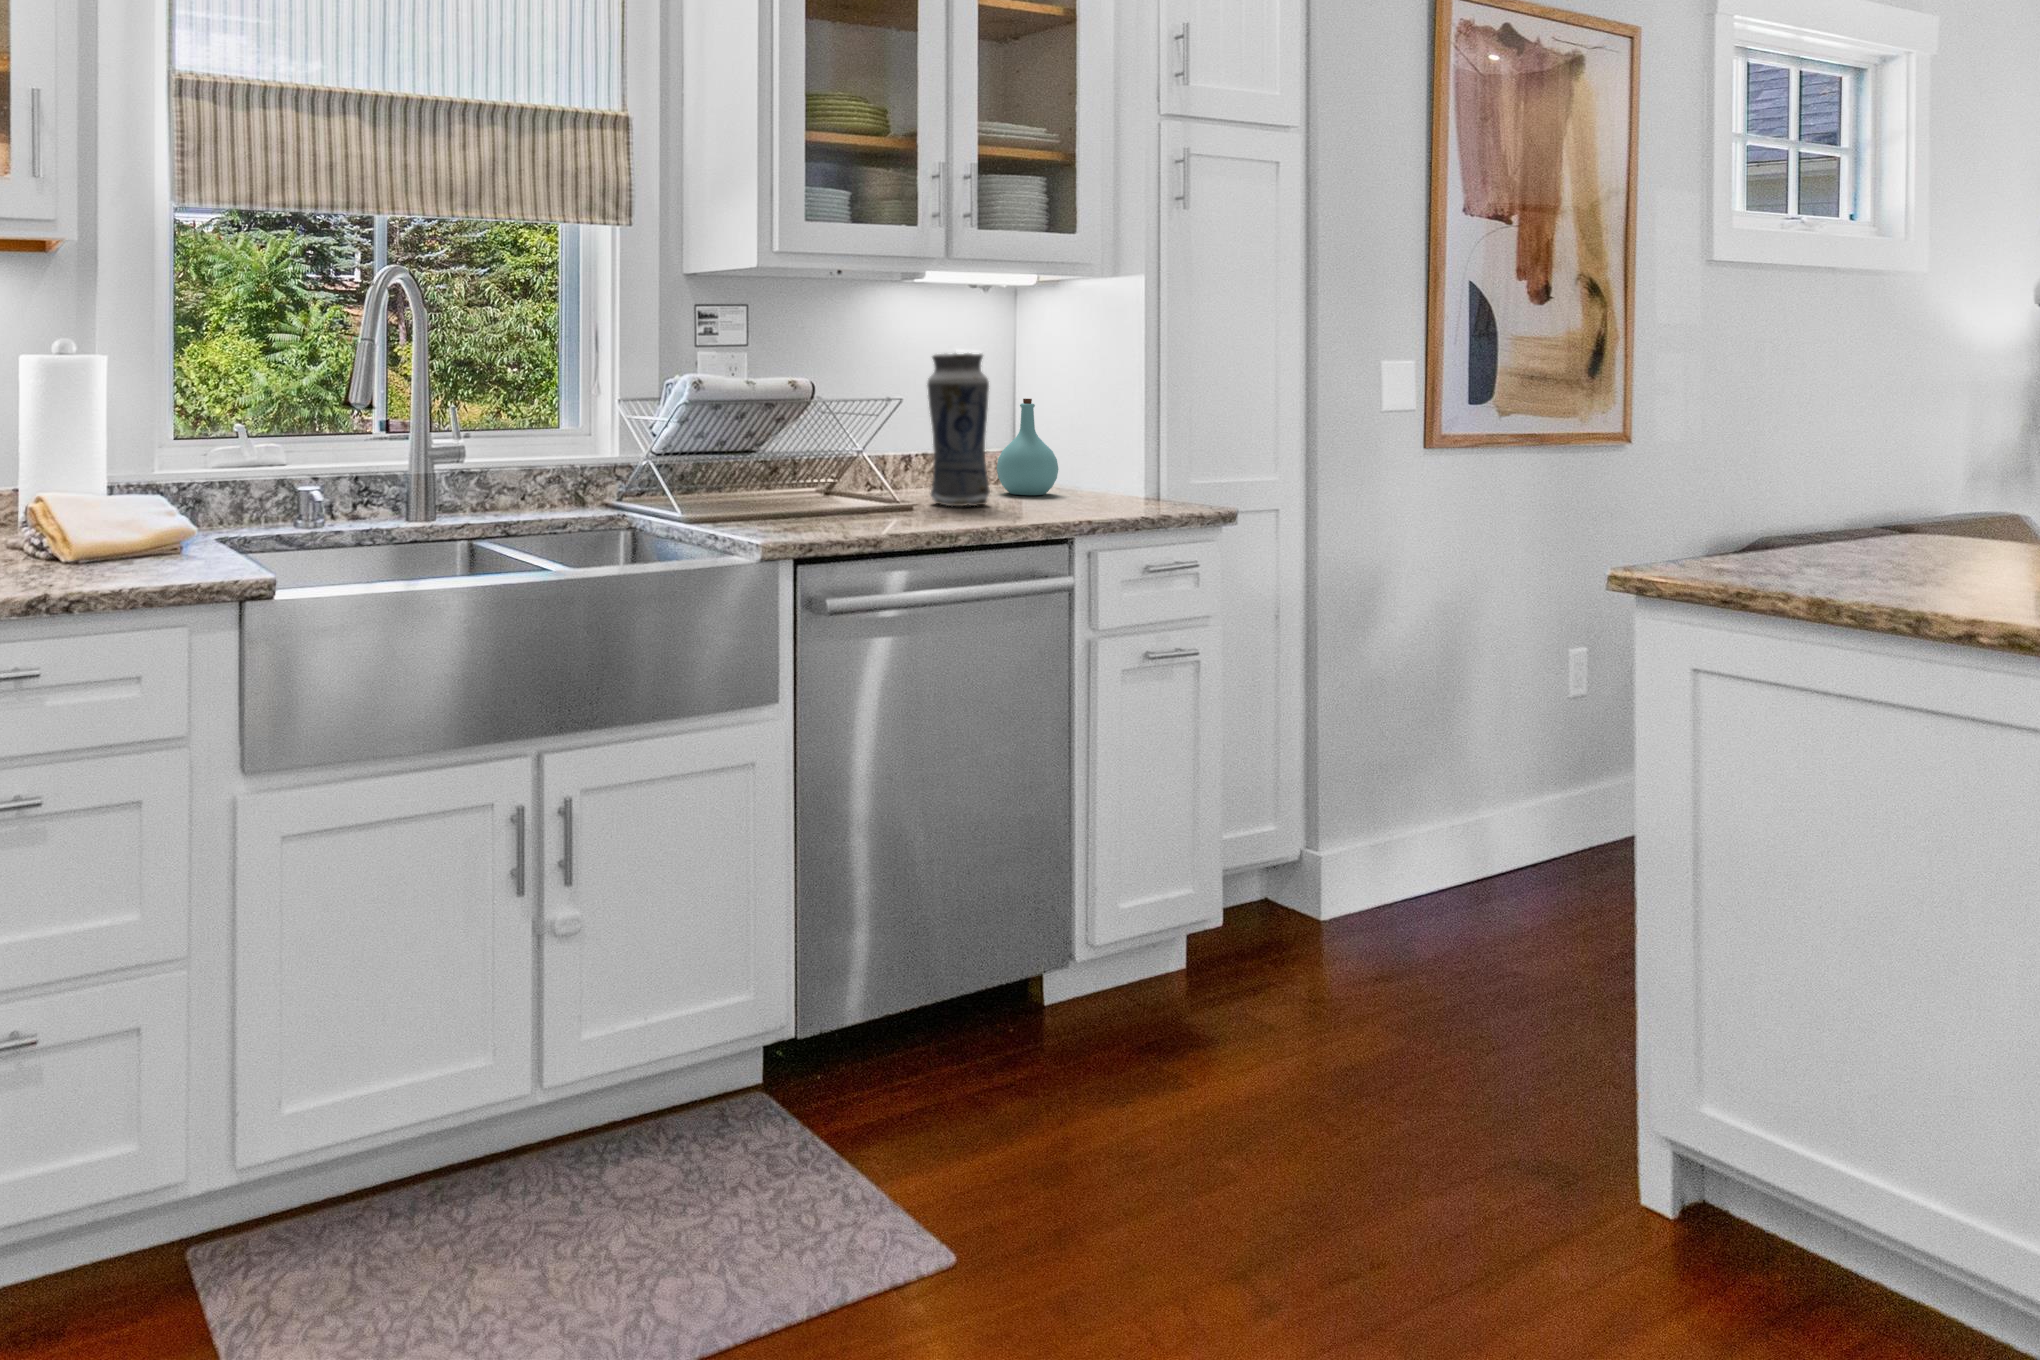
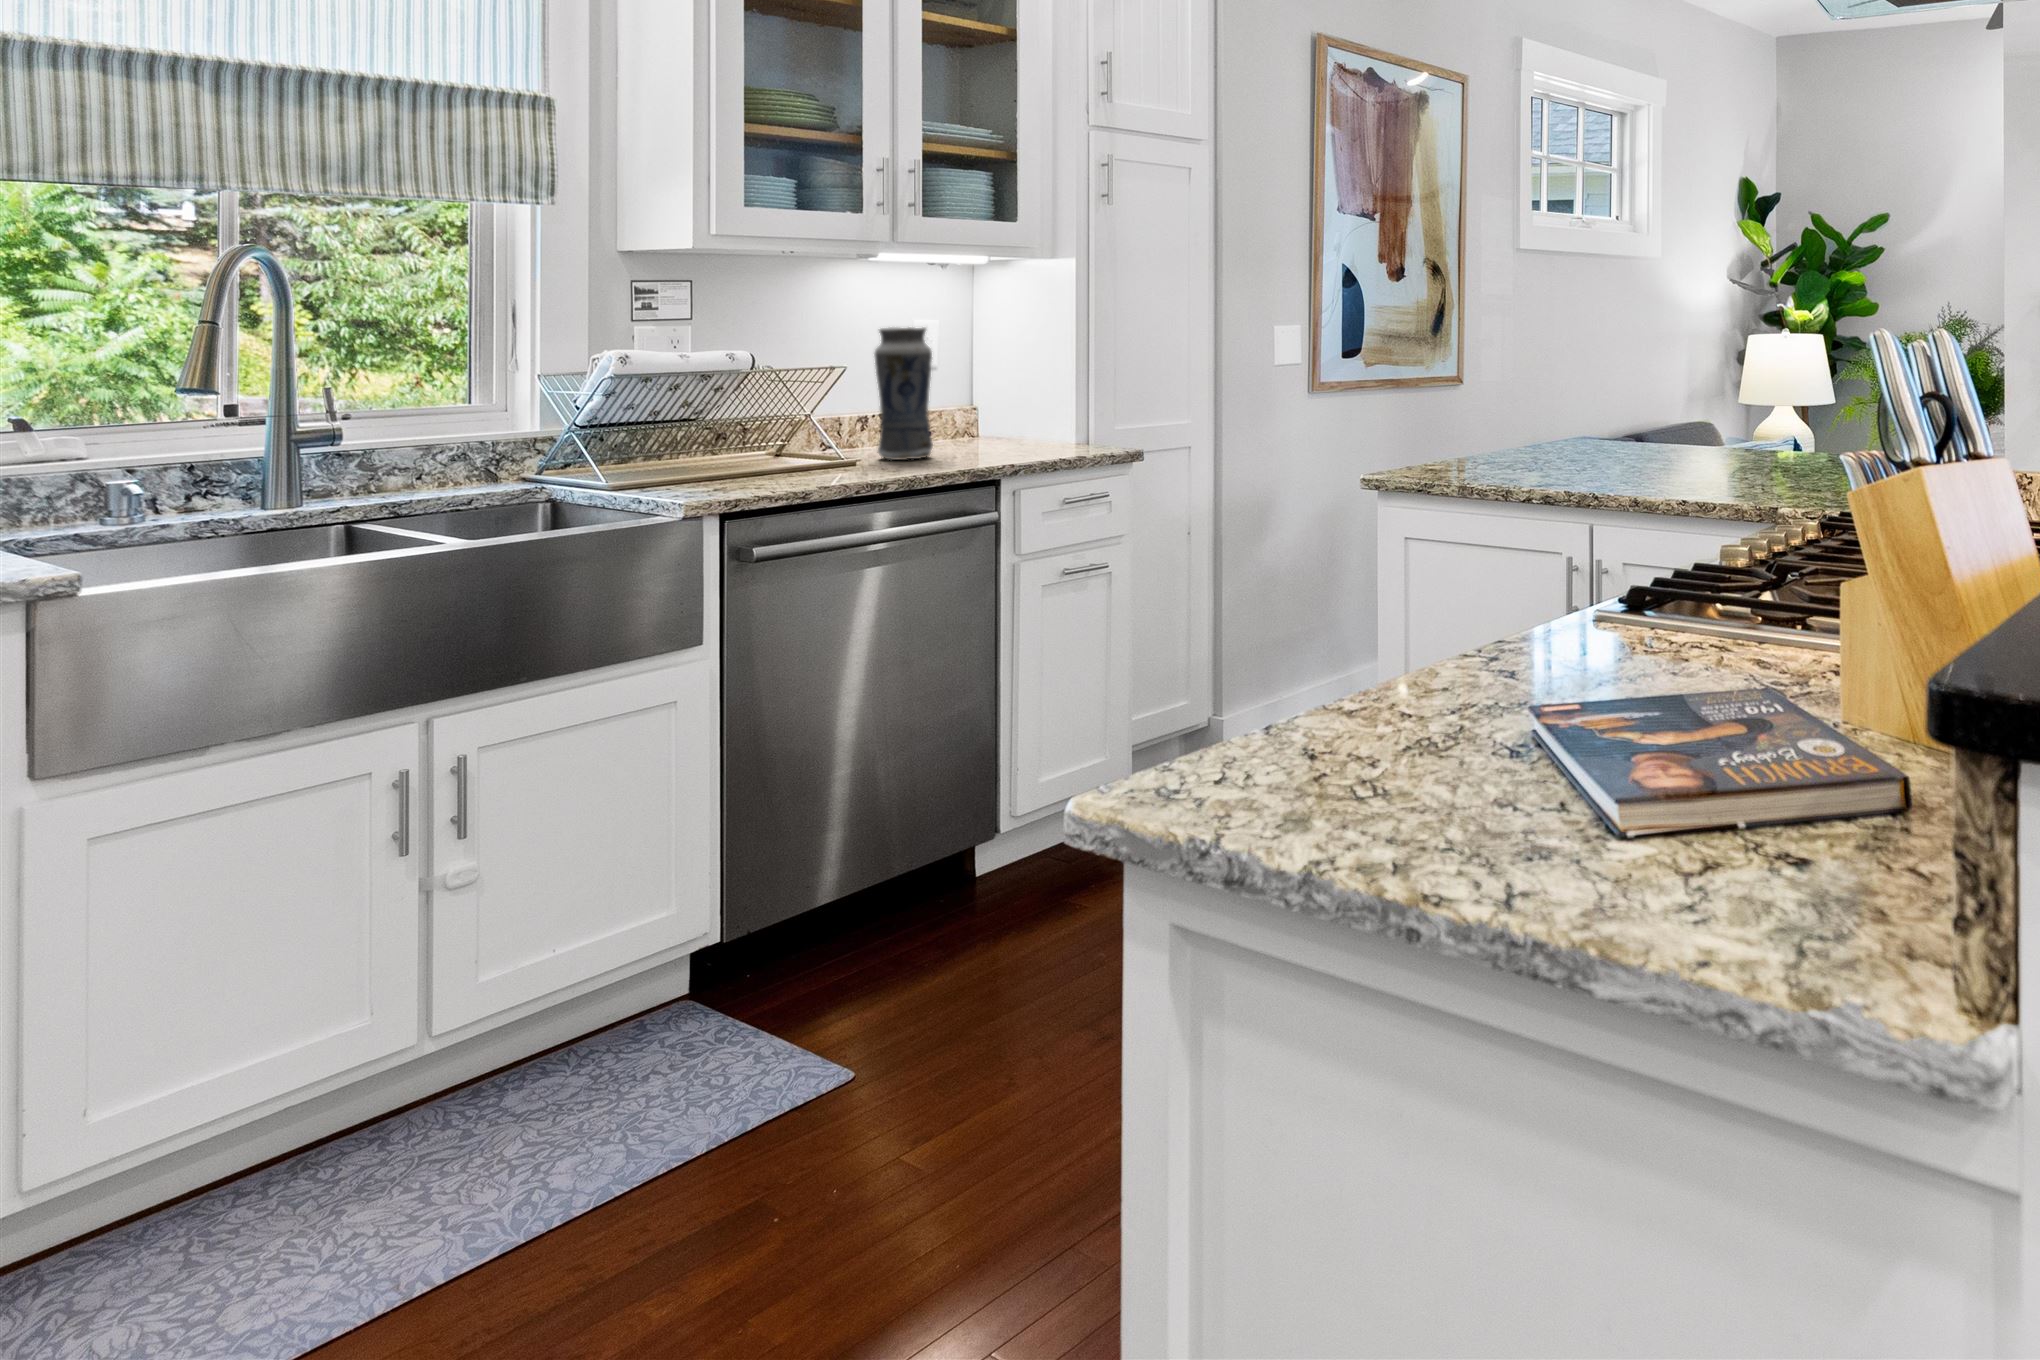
bottle: present [997,399,1058,495] -> none [947,364,1002,447]

